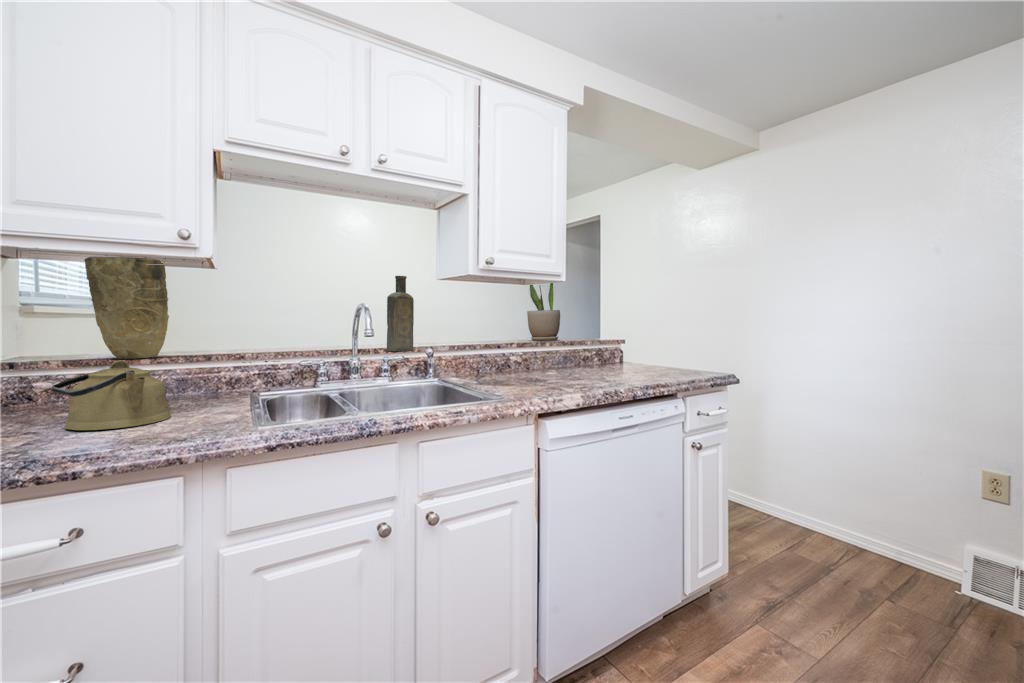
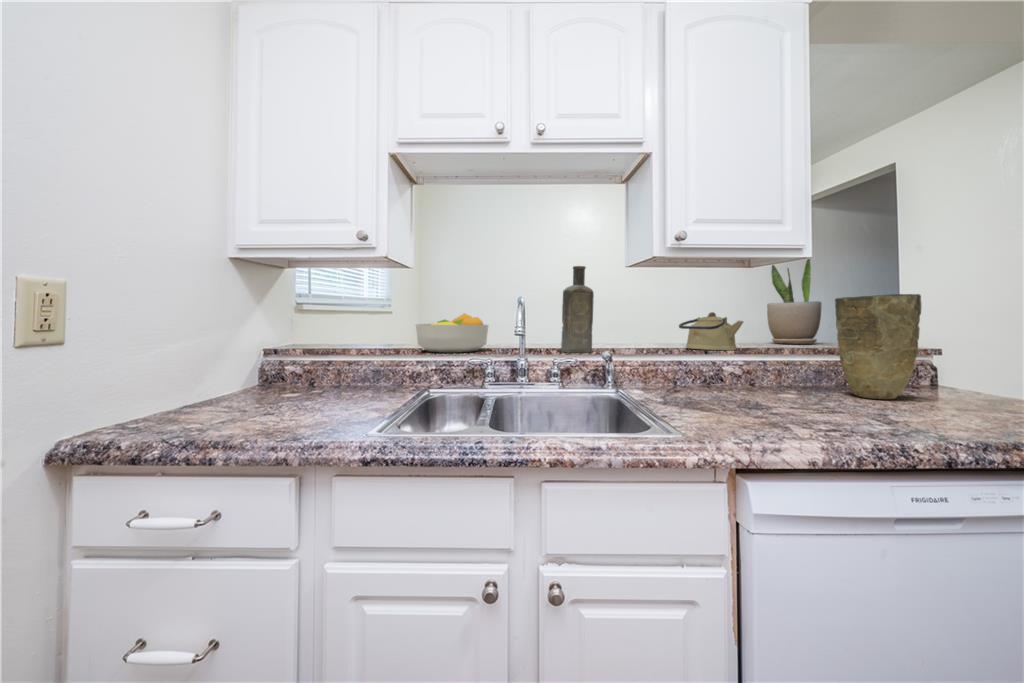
vase: present [85,257,169,359] -> present [835,294,921,399]
fruit bowl: none [231,316,315,356] -> present [416,314,488,353]
kettle: present [52,361,171,430] -> present [679,312,743,350]

